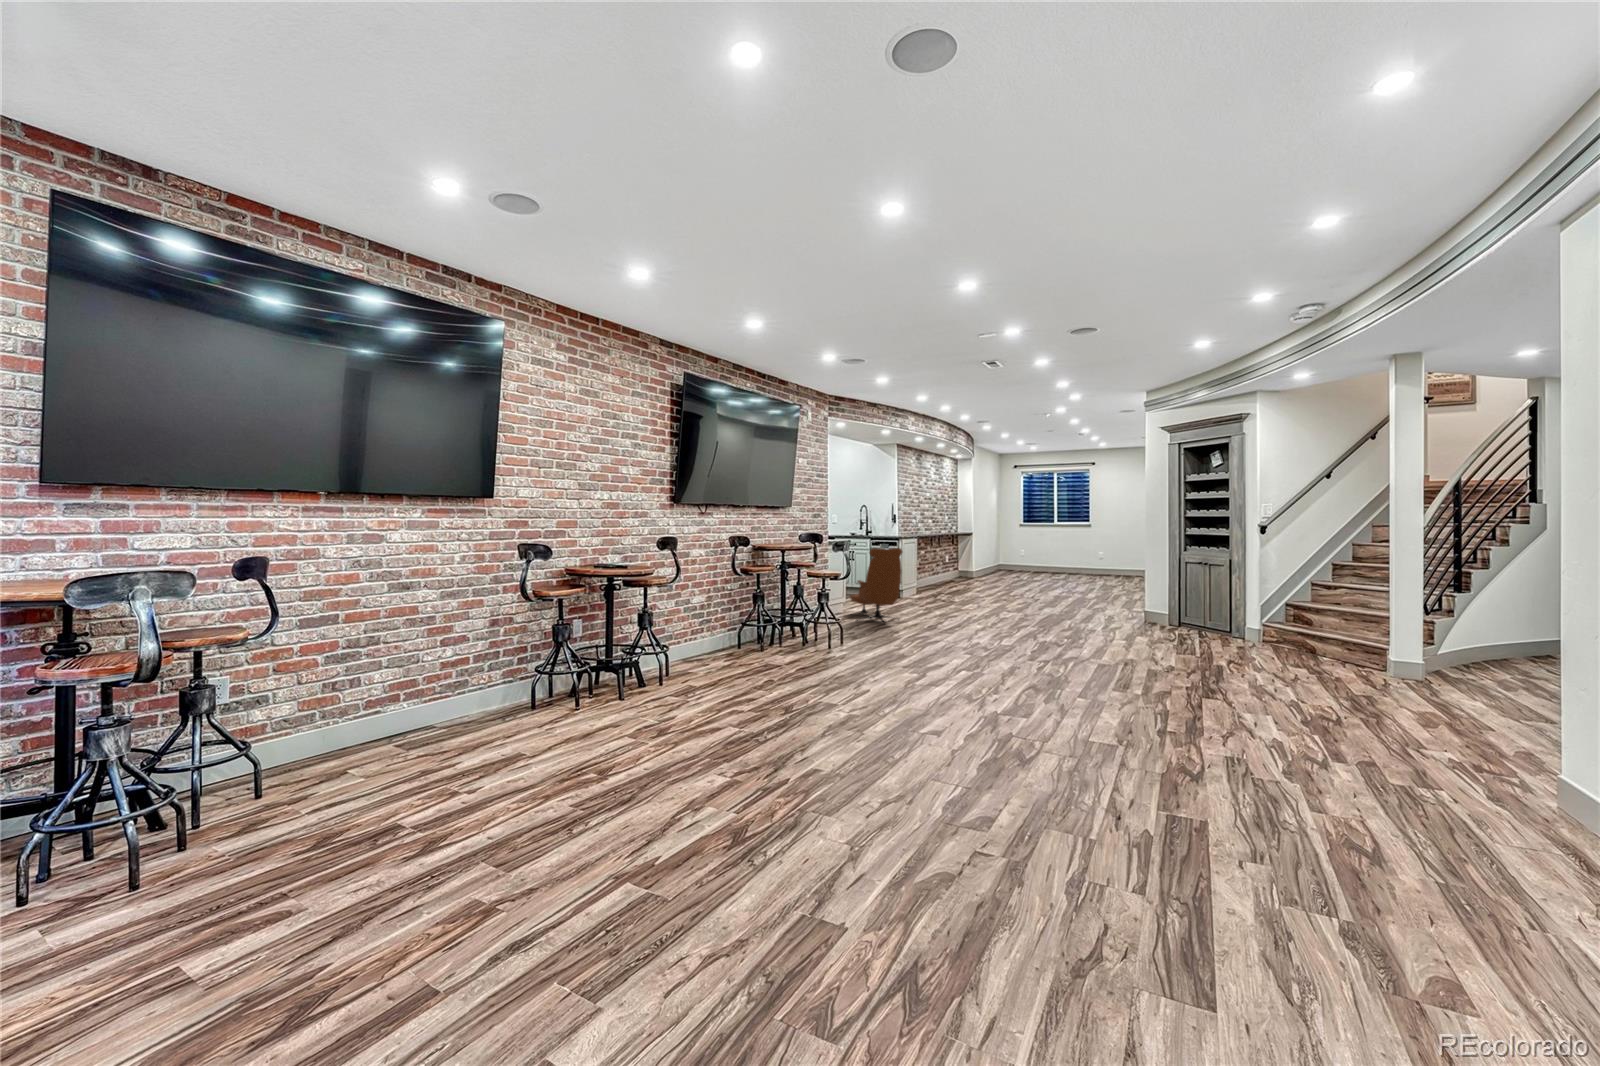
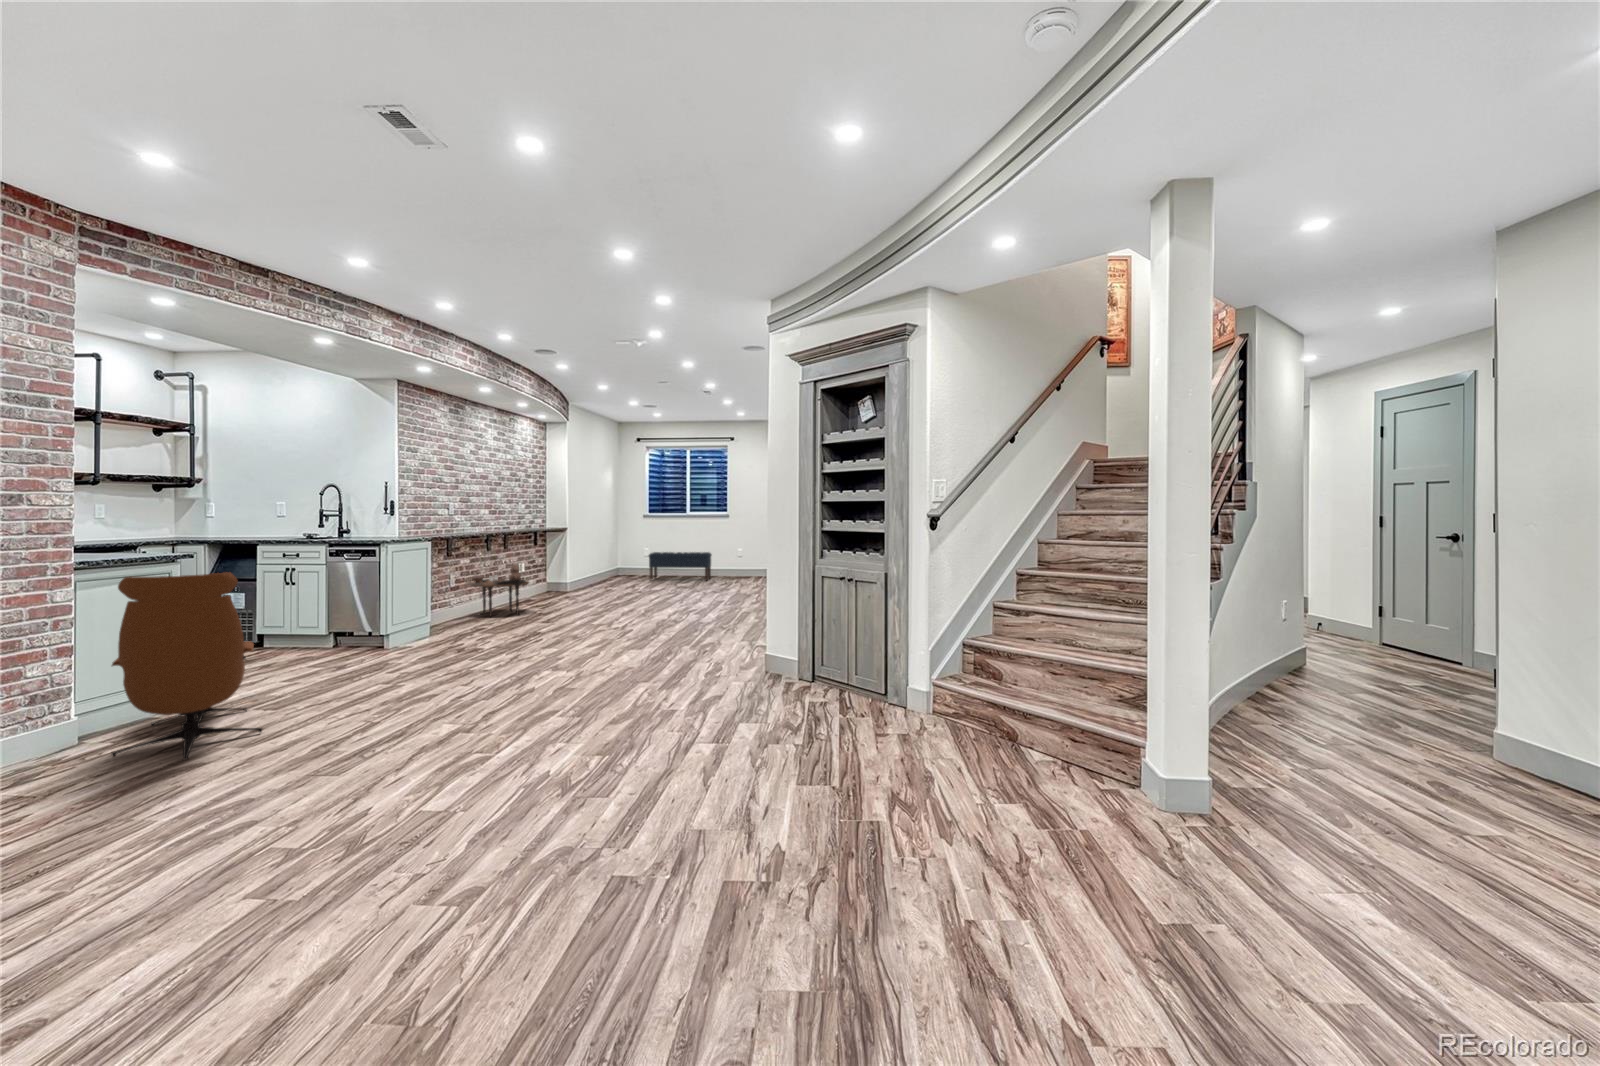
bench: none [1024,554,1077,578] -> present [649,552,712,580]
side table: none [920,556,959,590] -> present [467,564,529,617]

